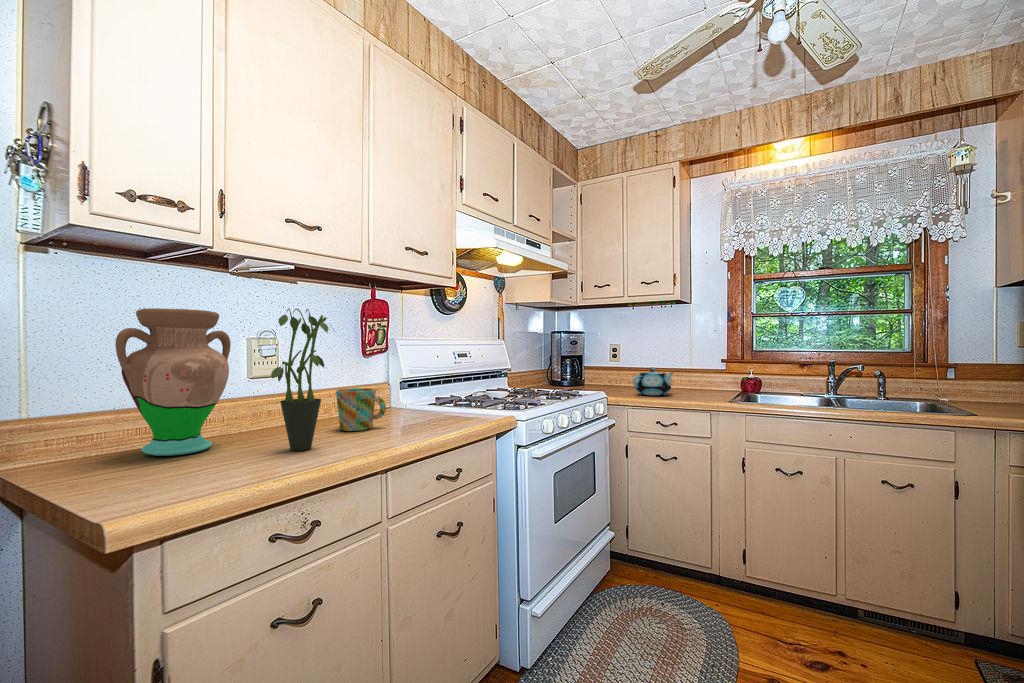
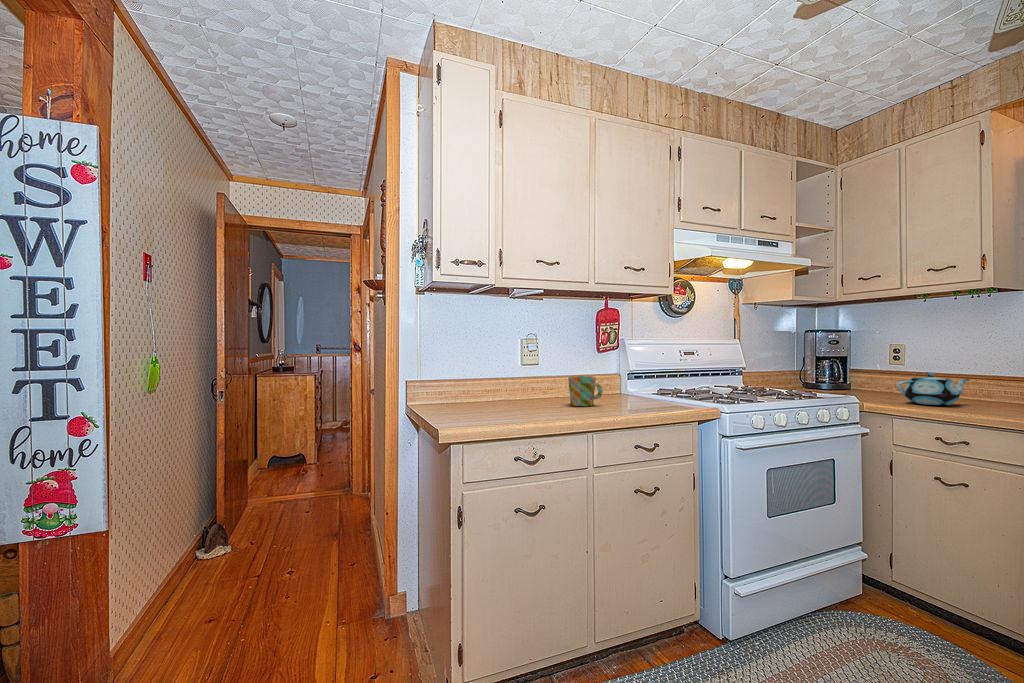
vase: present [115,308,231,456] -> none [449,323,505,408]
potted plant: present [271,308,334,451] -> none [522,320,562,413]

